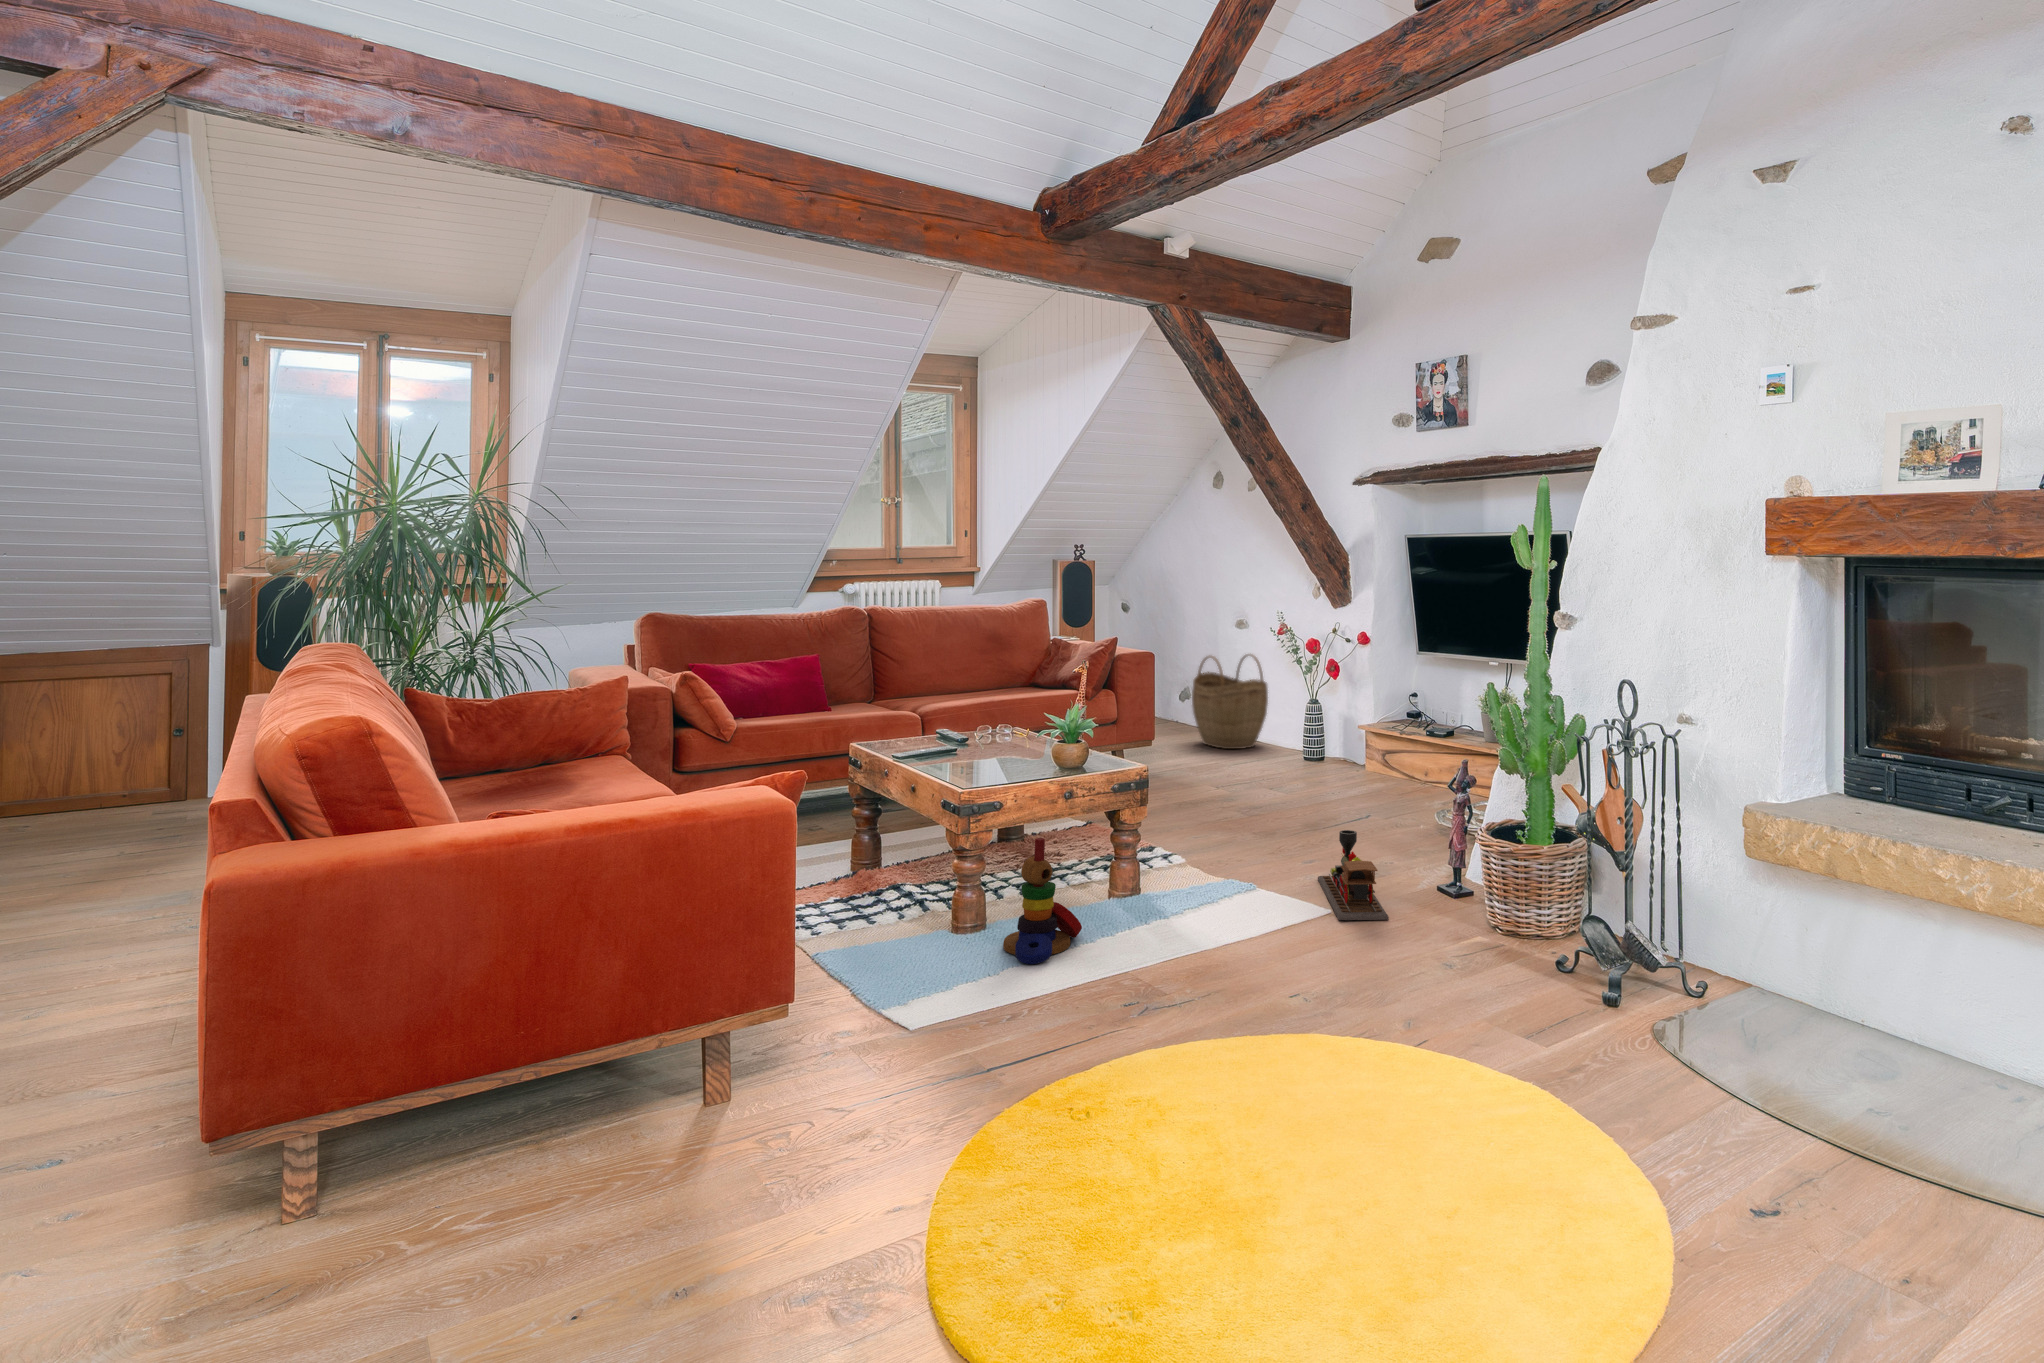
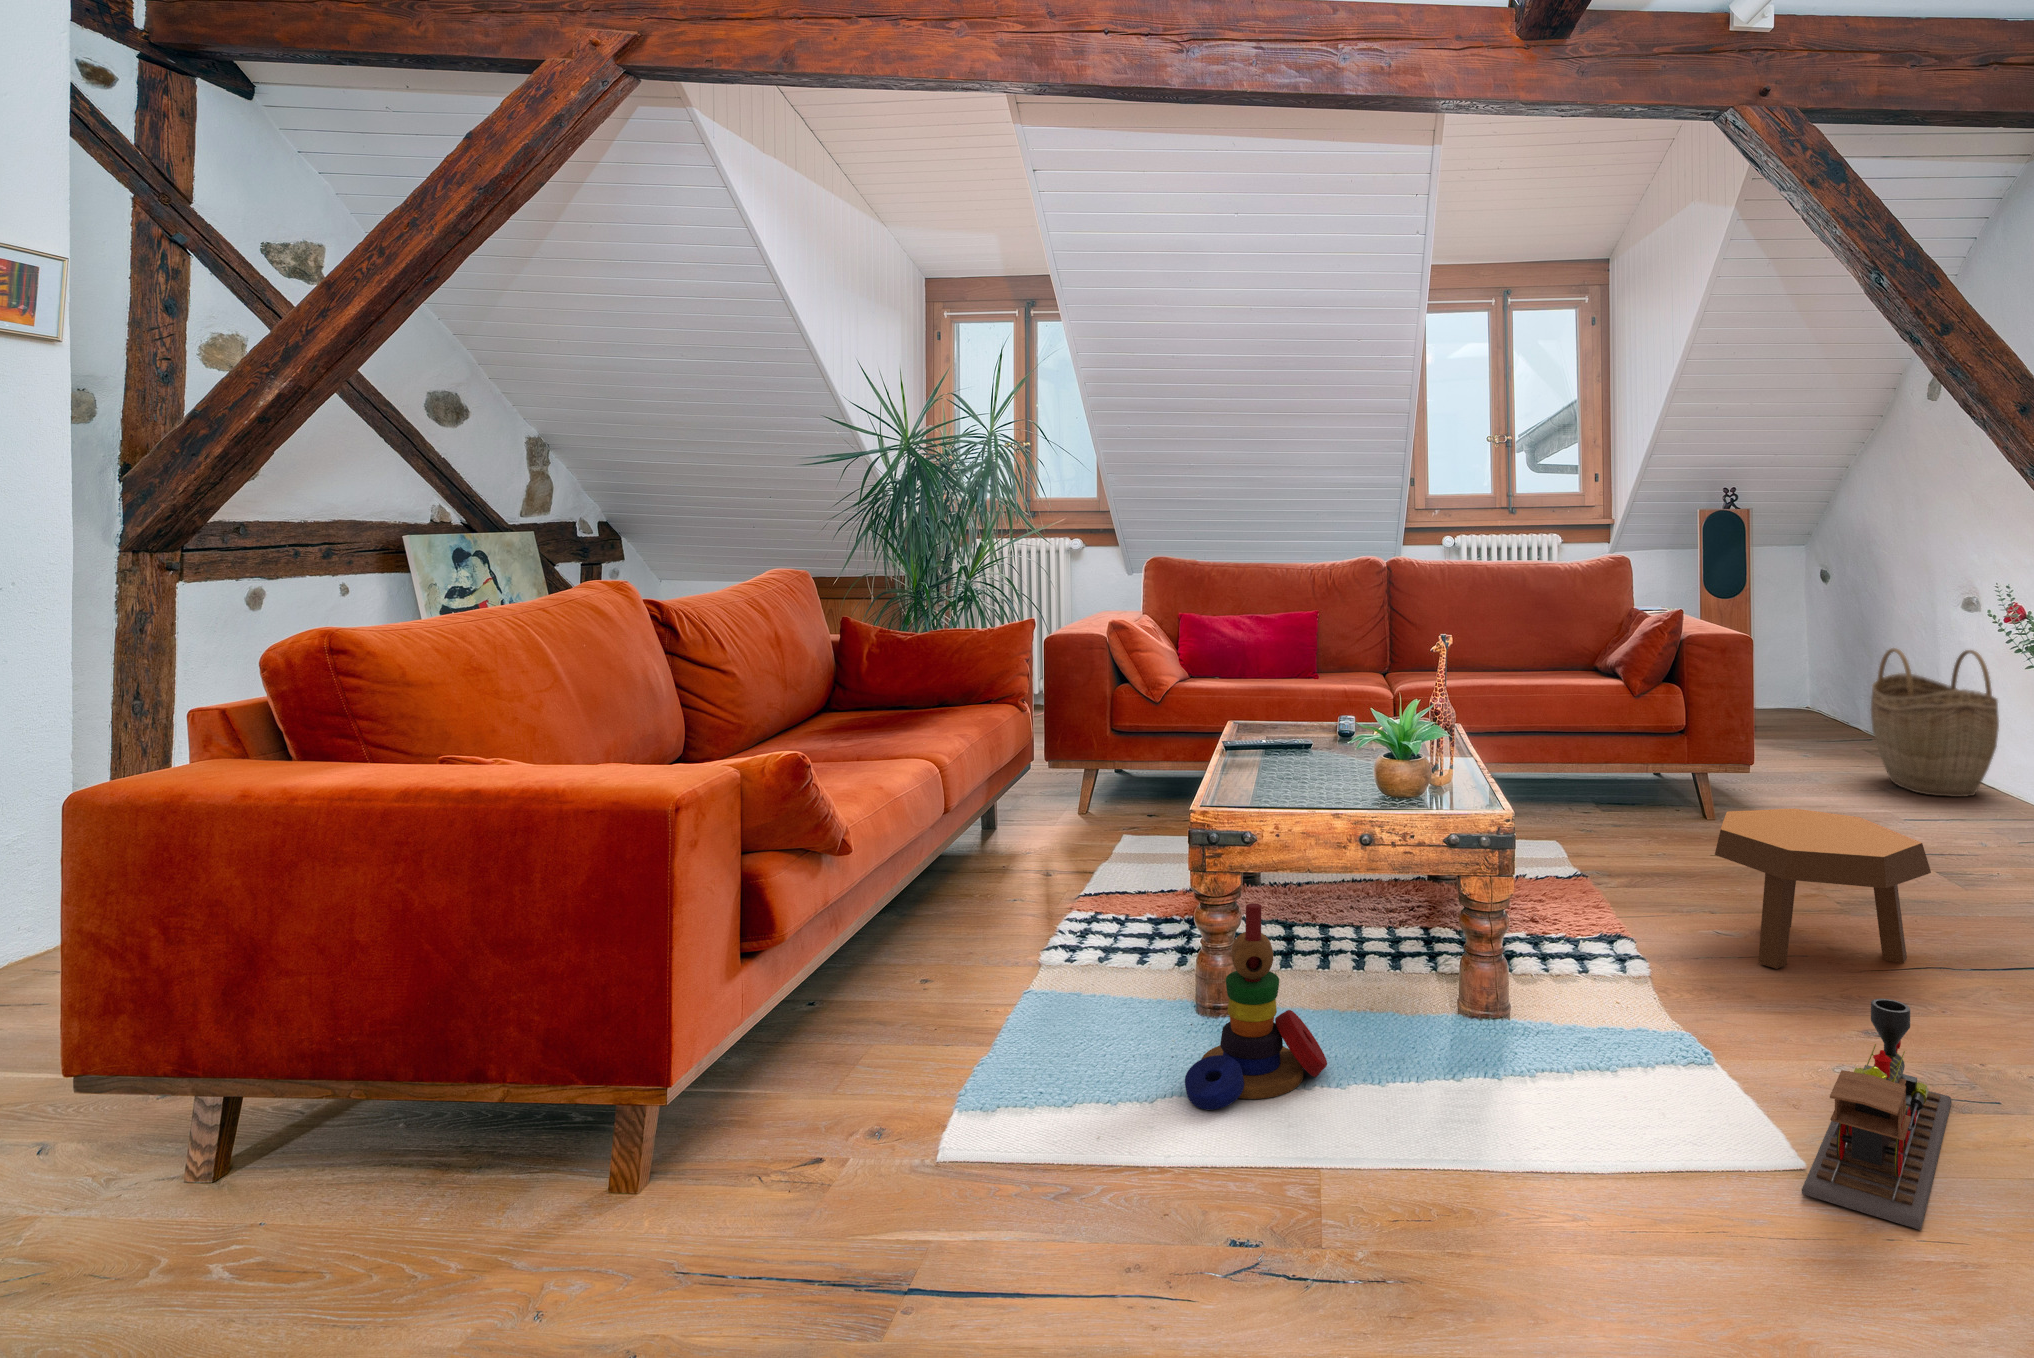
footstool: none [1195,756,1308,845] -> present [1715,808,1931,969]

